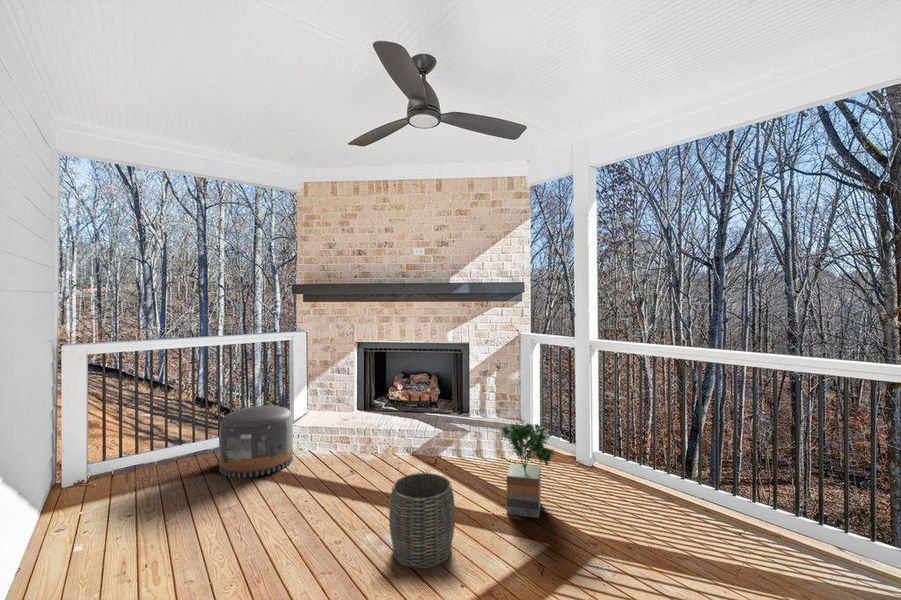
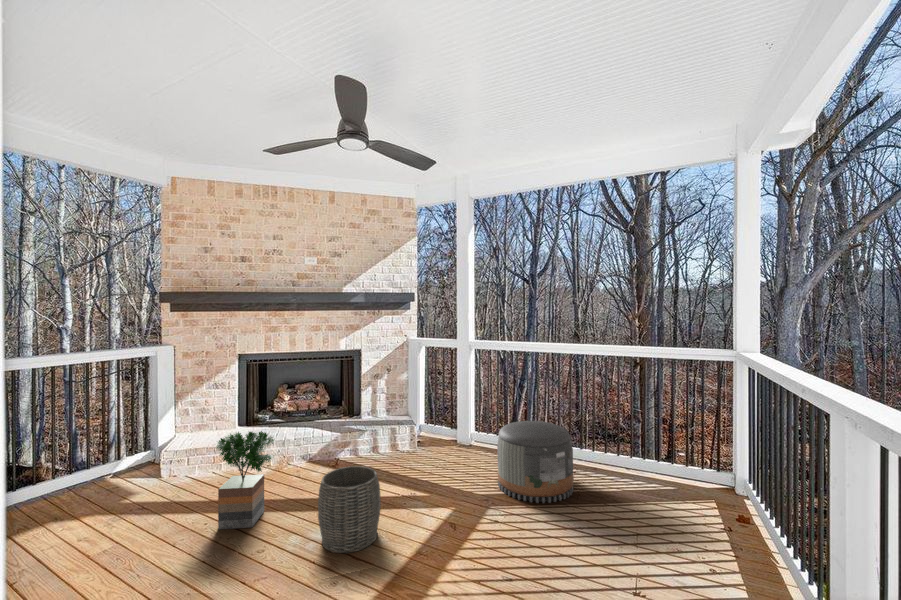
pouf: present [219,405,293,478] -> present [497,421,574,503]
potted tree: present [499,423,554,518] -> present [217,431,275,529]

